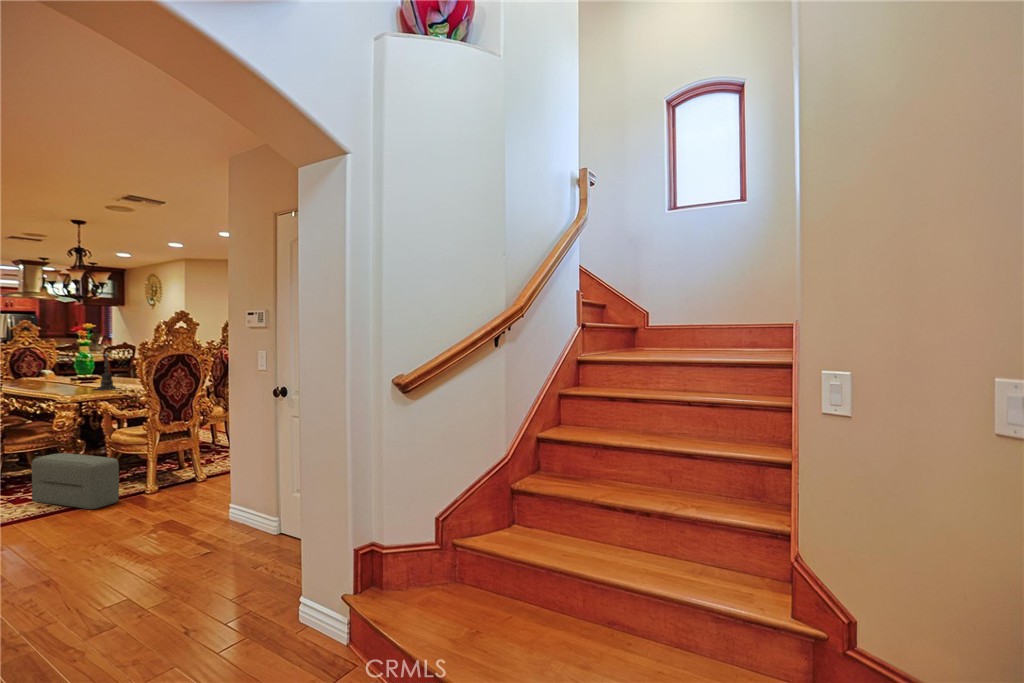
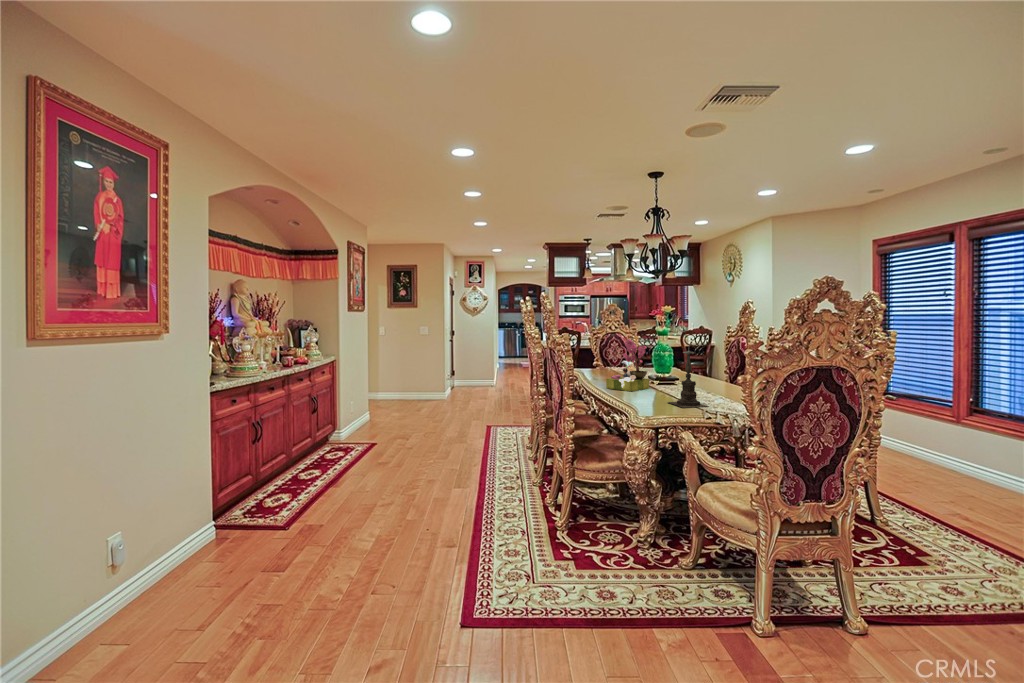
flower arrangement: none [29,349,72,388] -> present [606,339,649,391]
pouf: present [32,453,119,509] -> none [596,508,711,658]

